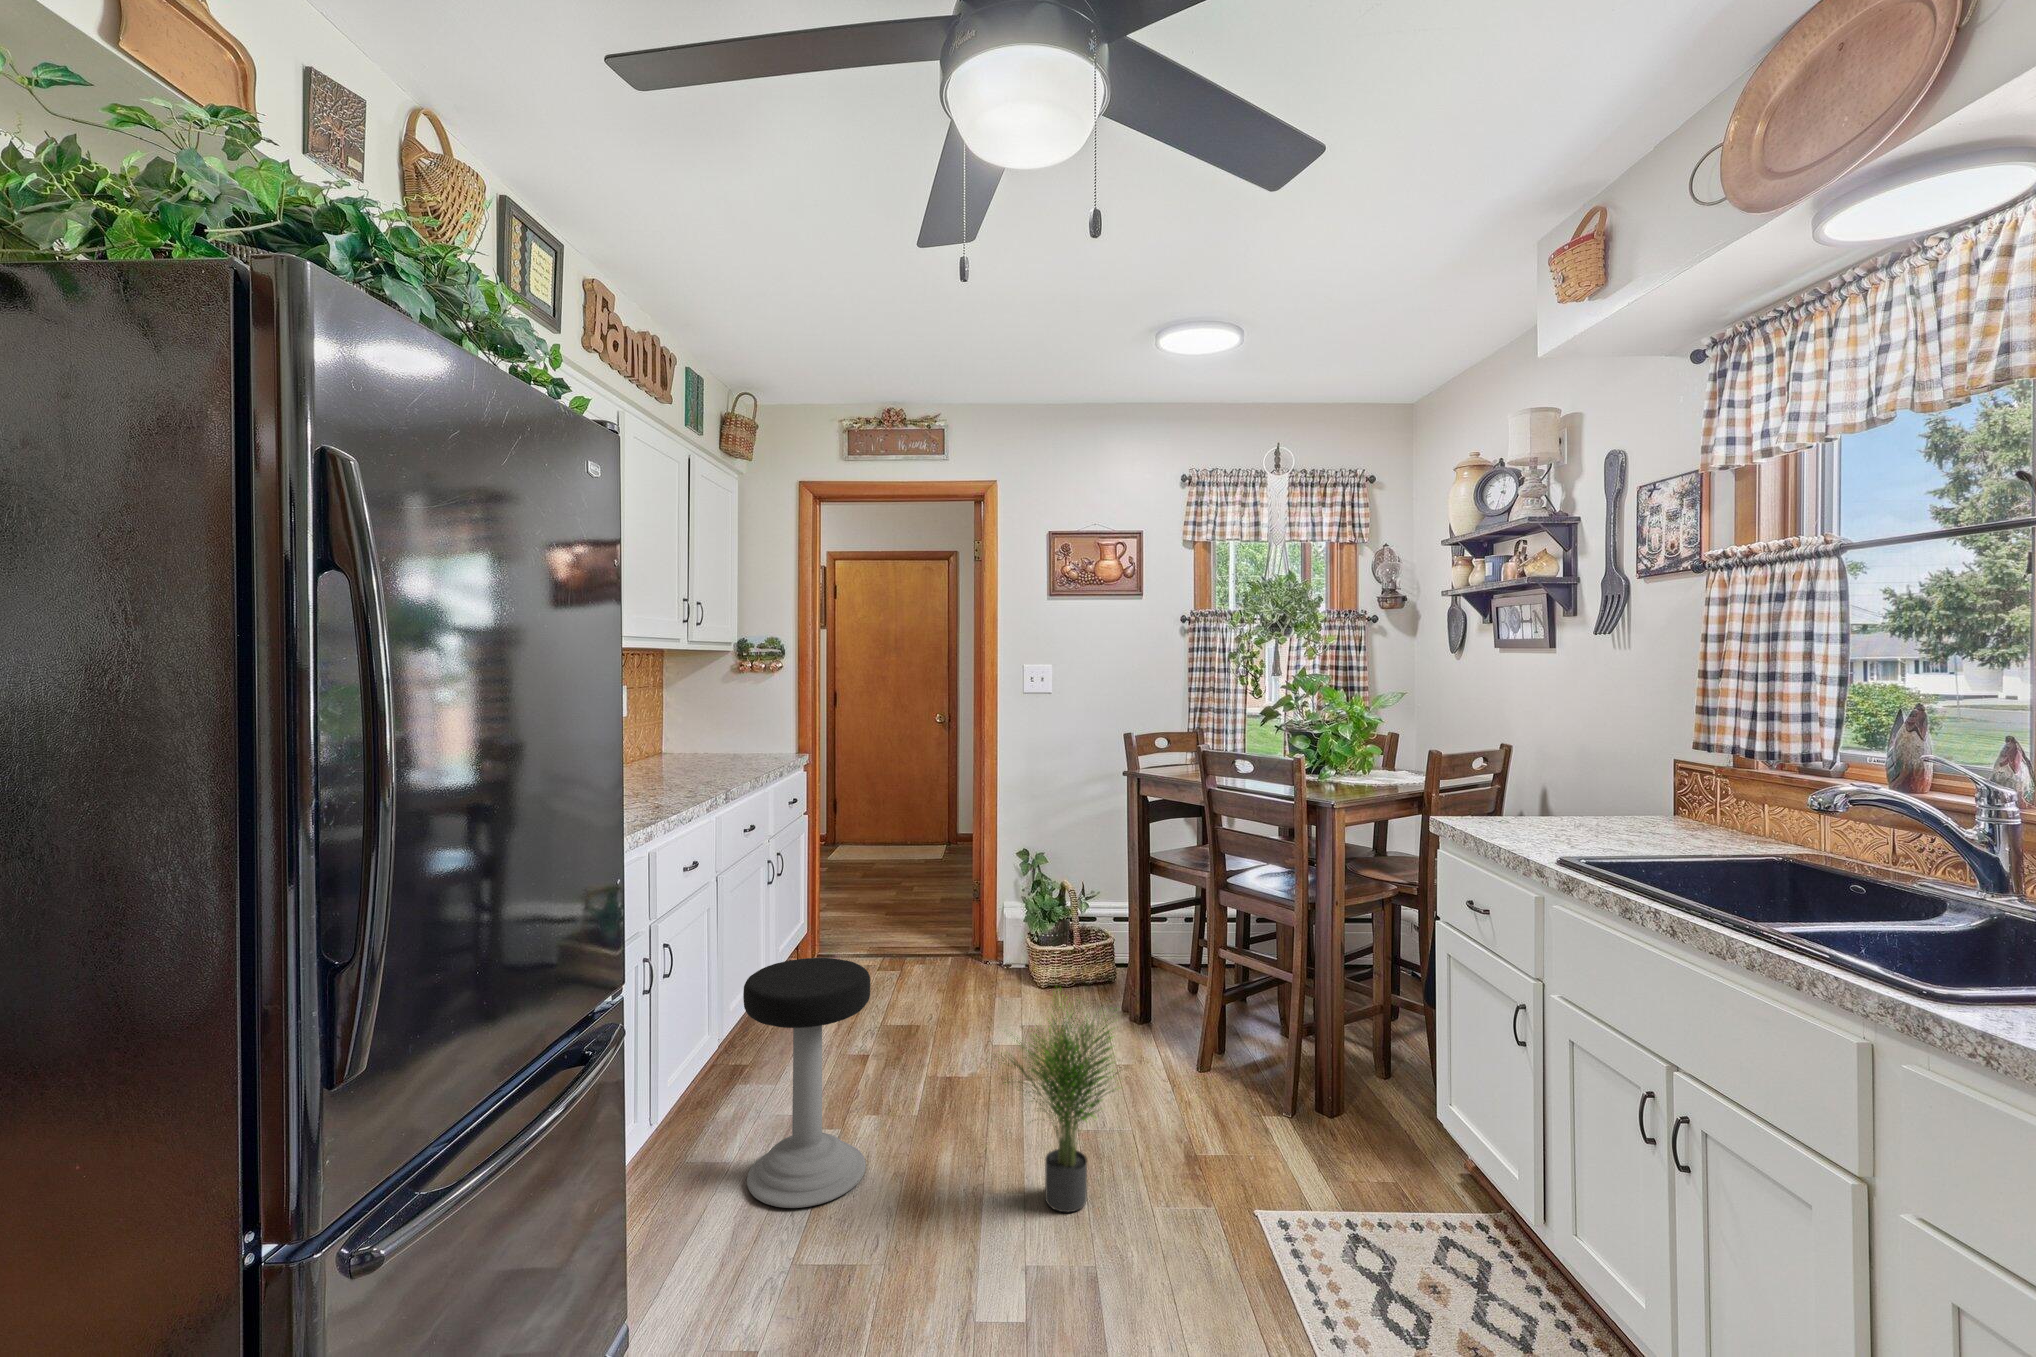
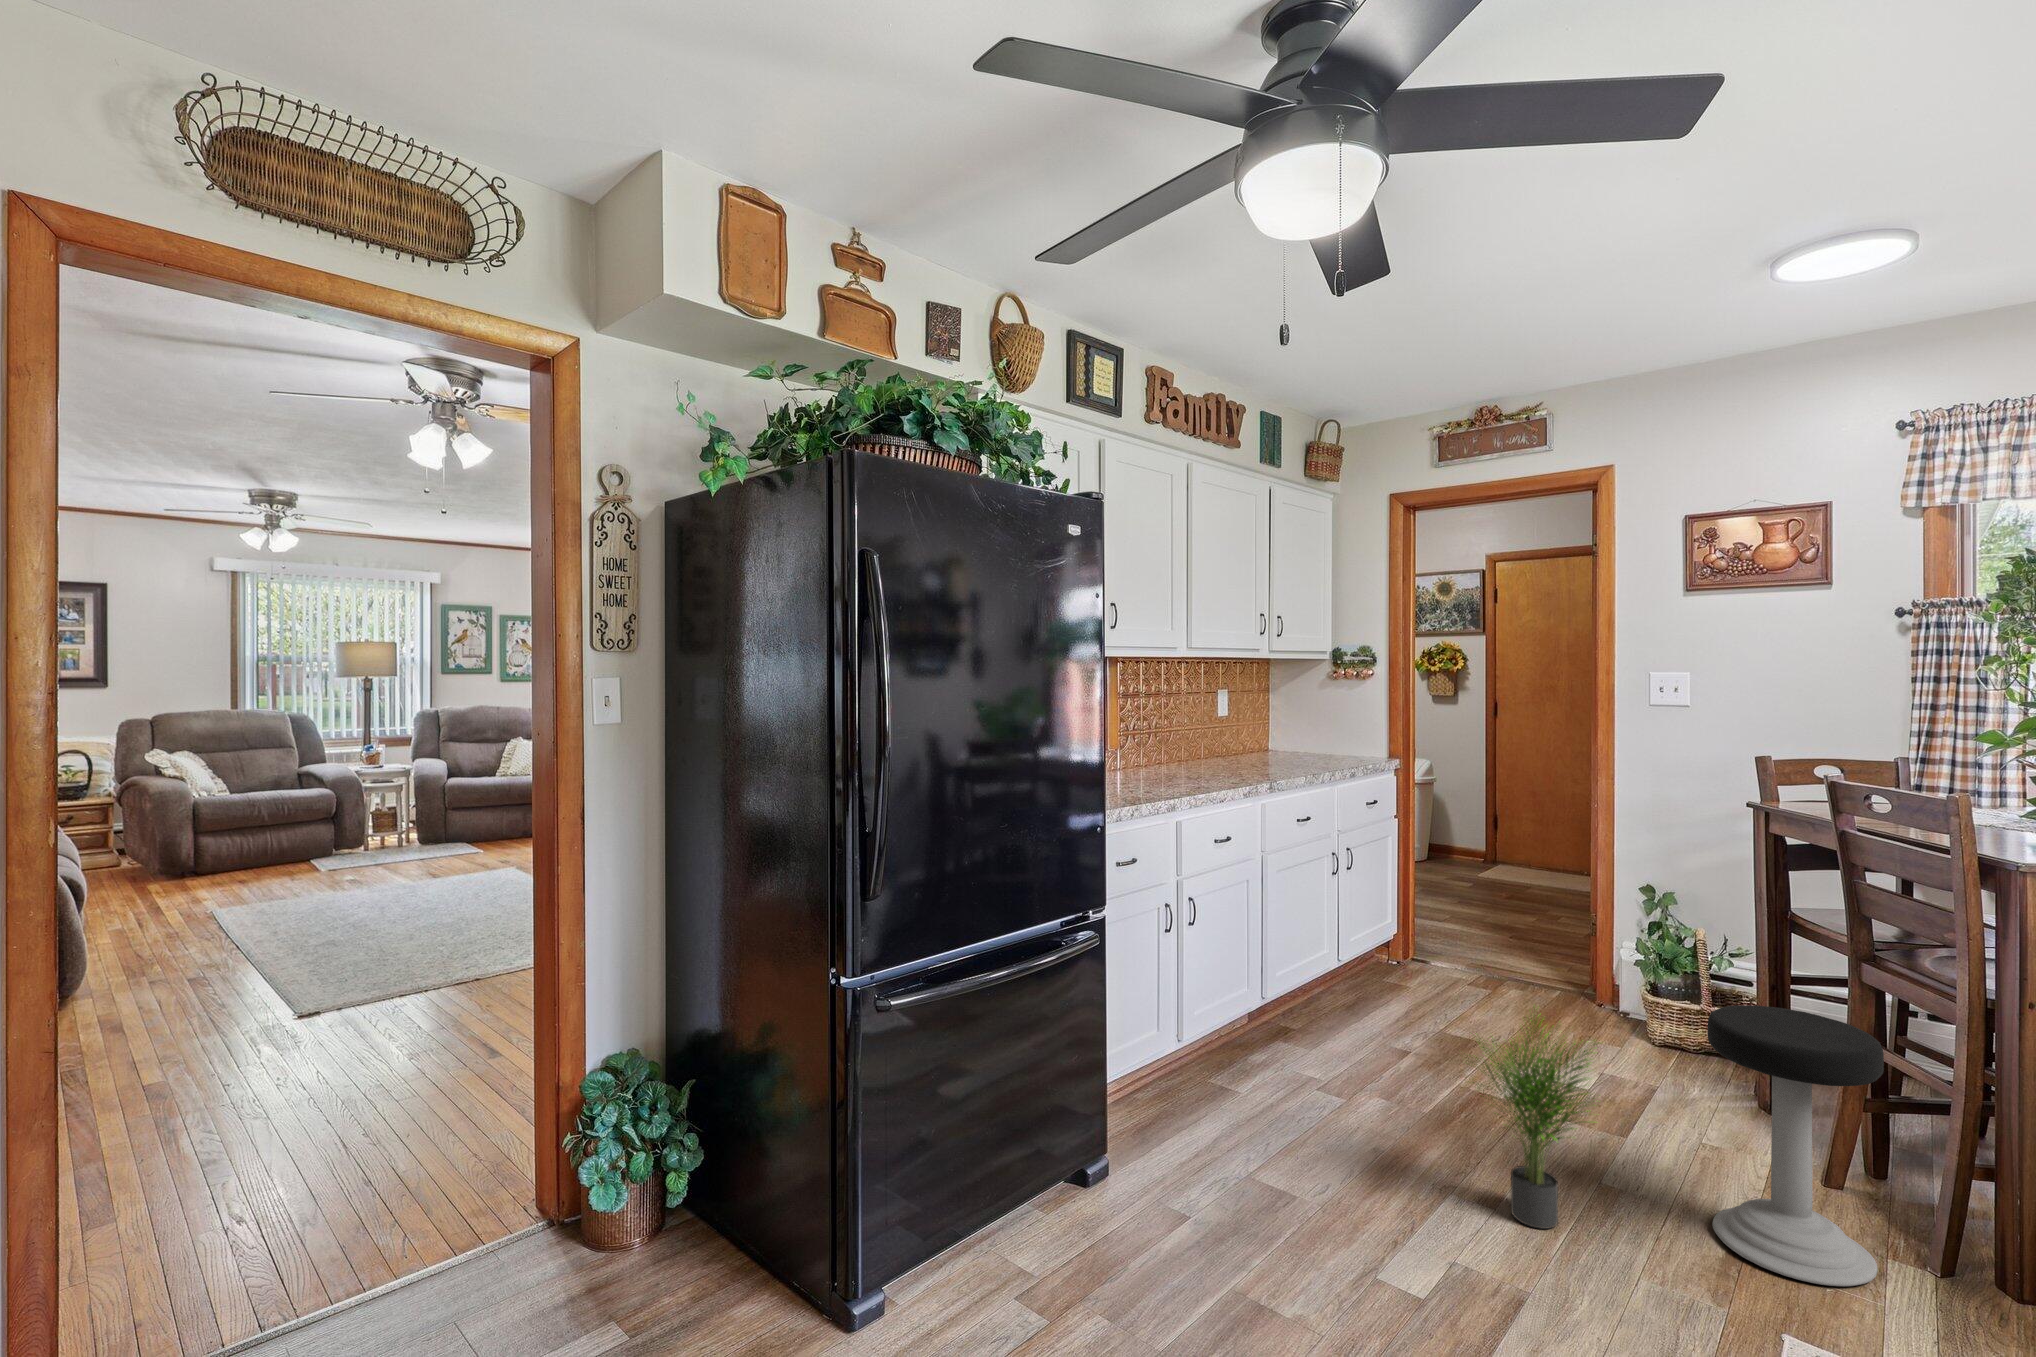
stool: present [743,958,870,1208] -> present [1707,1005,1884,1286]

